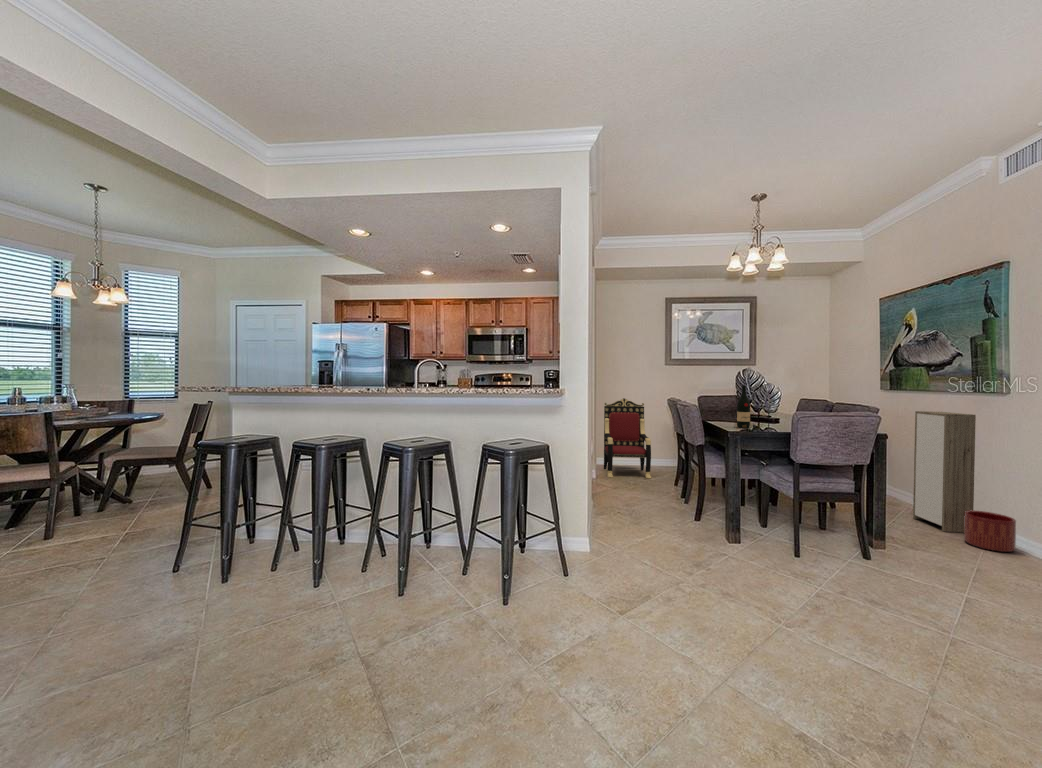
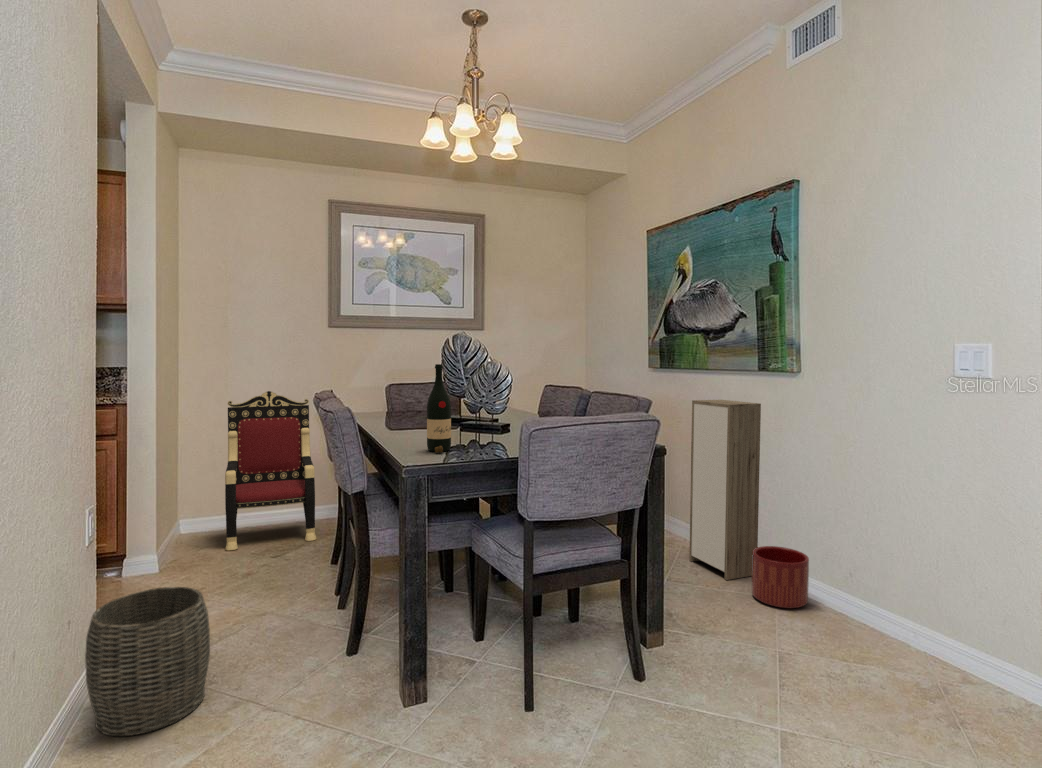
woven basket: none [594,477,637,530] -> present [85,587,210,736]

